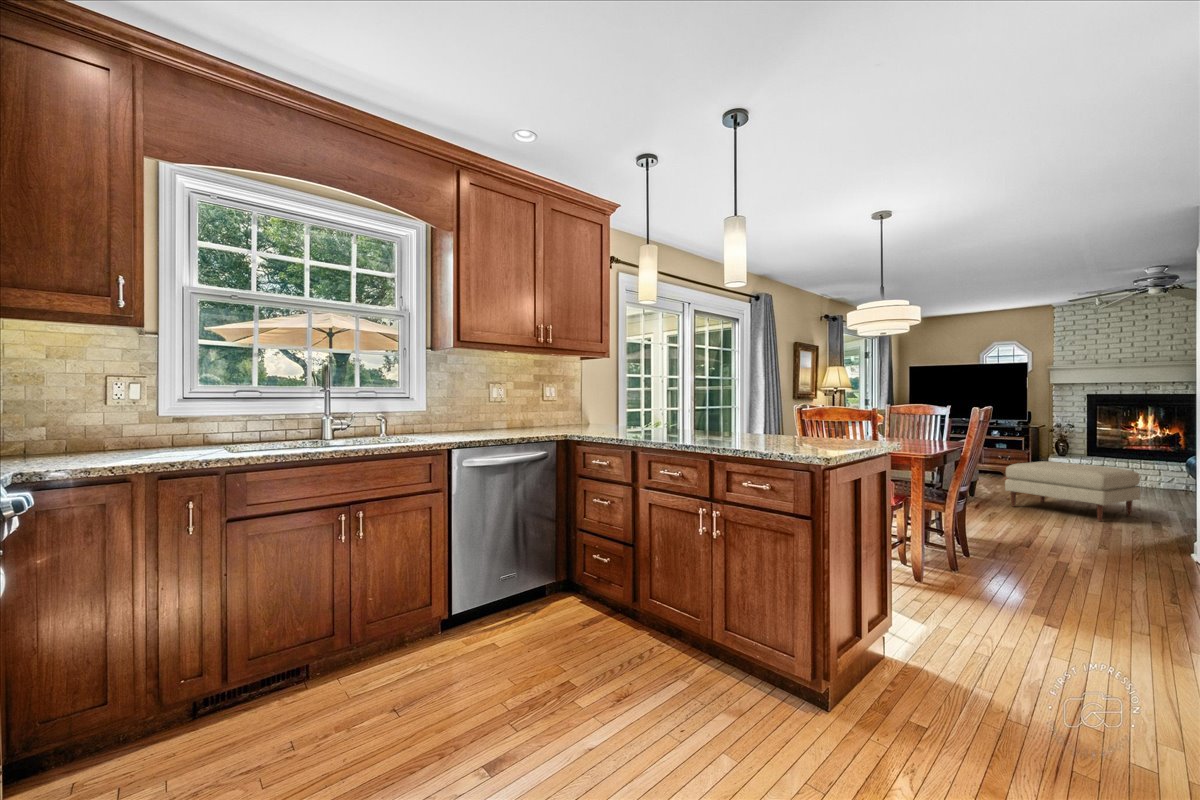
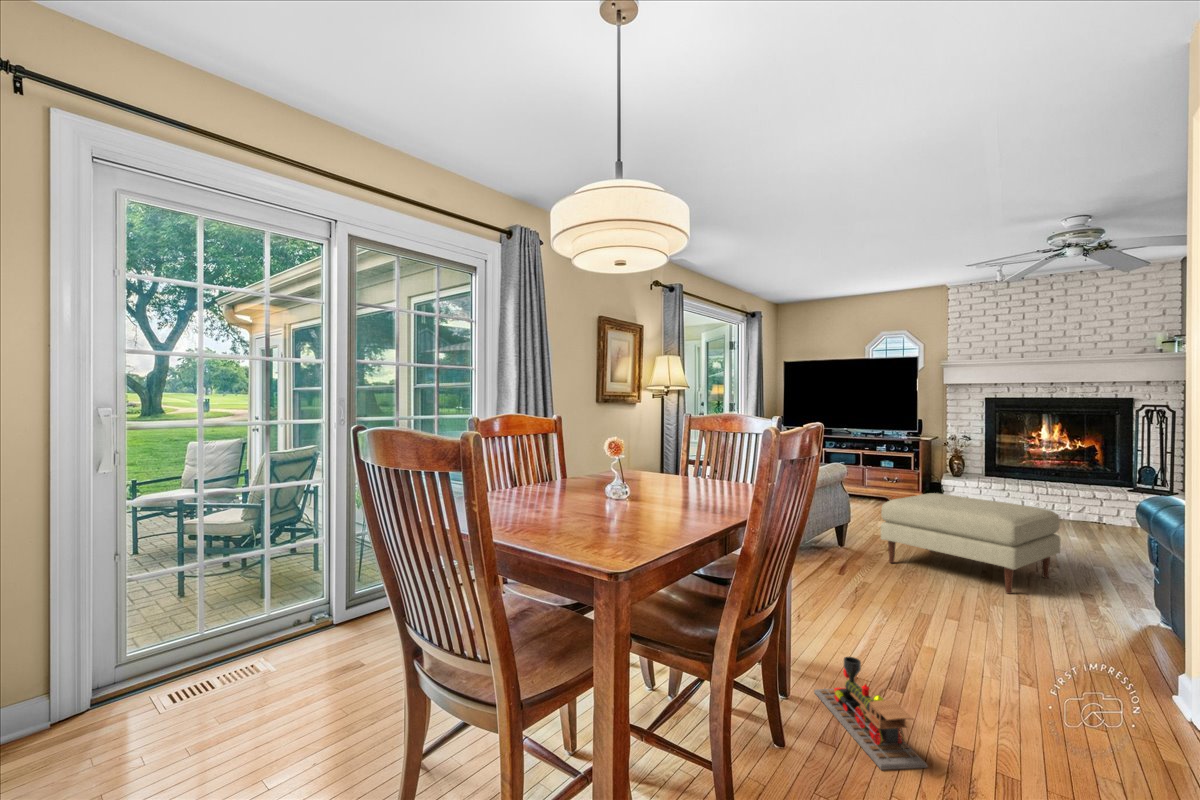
toy train: none [980,528,1048,569] -> present [814,657,927,770]

